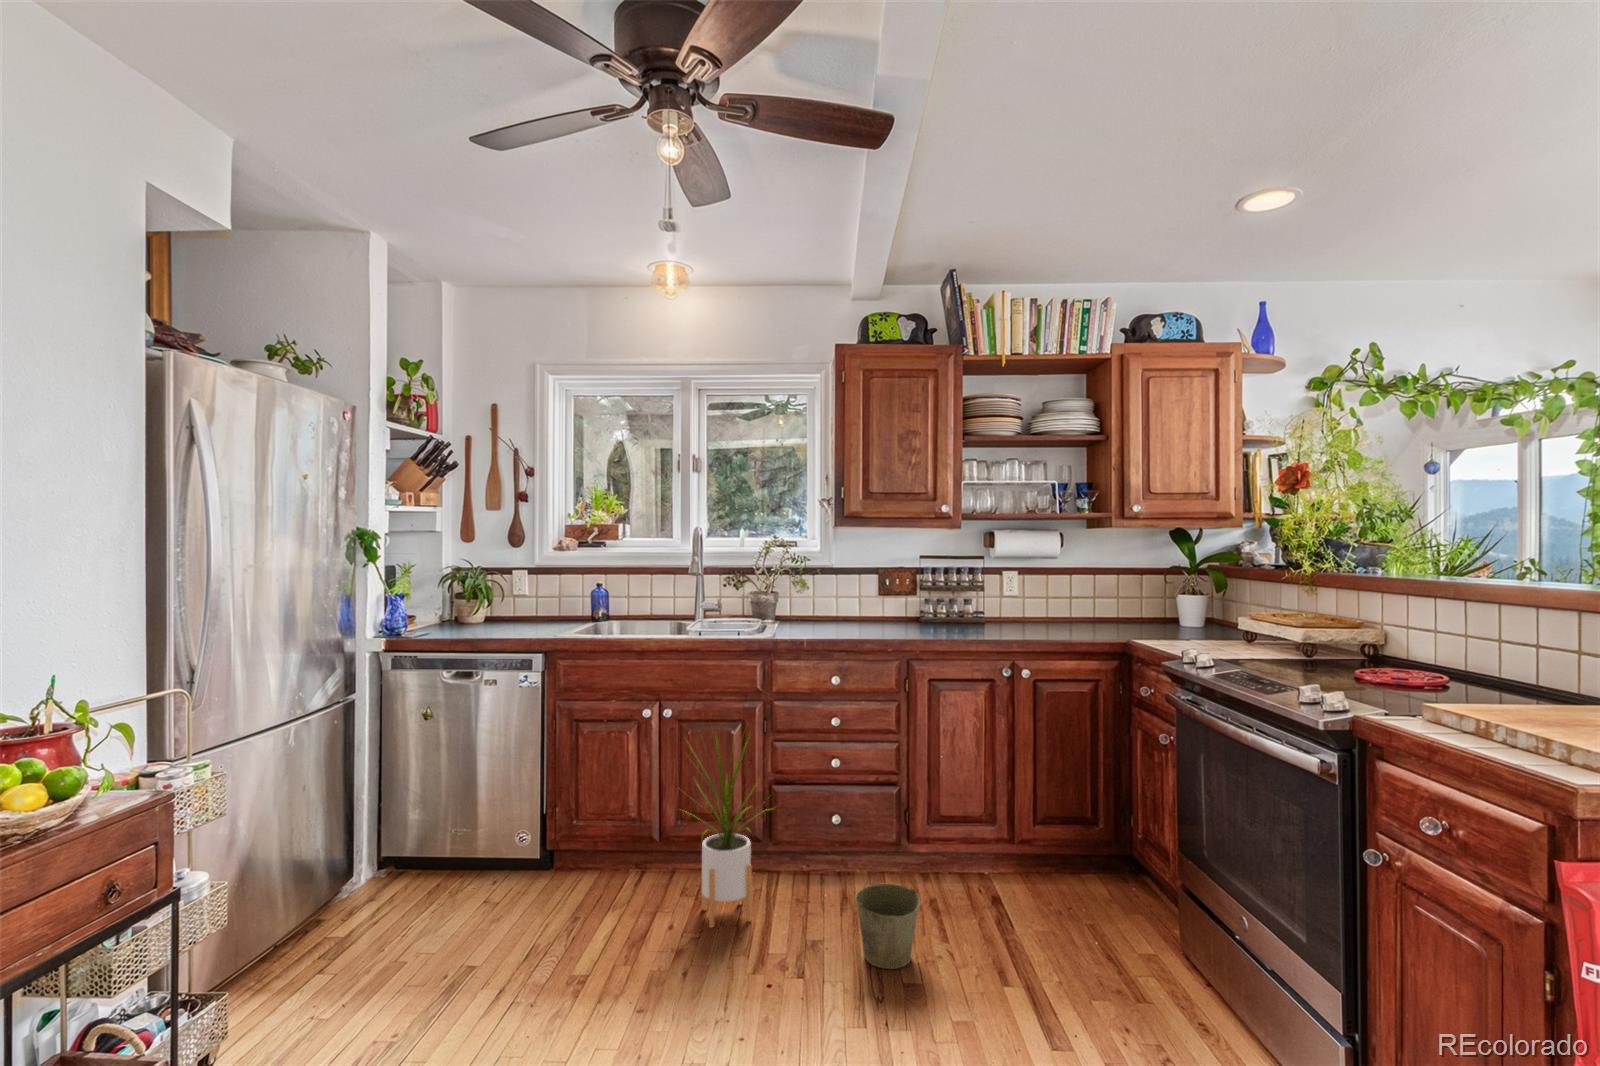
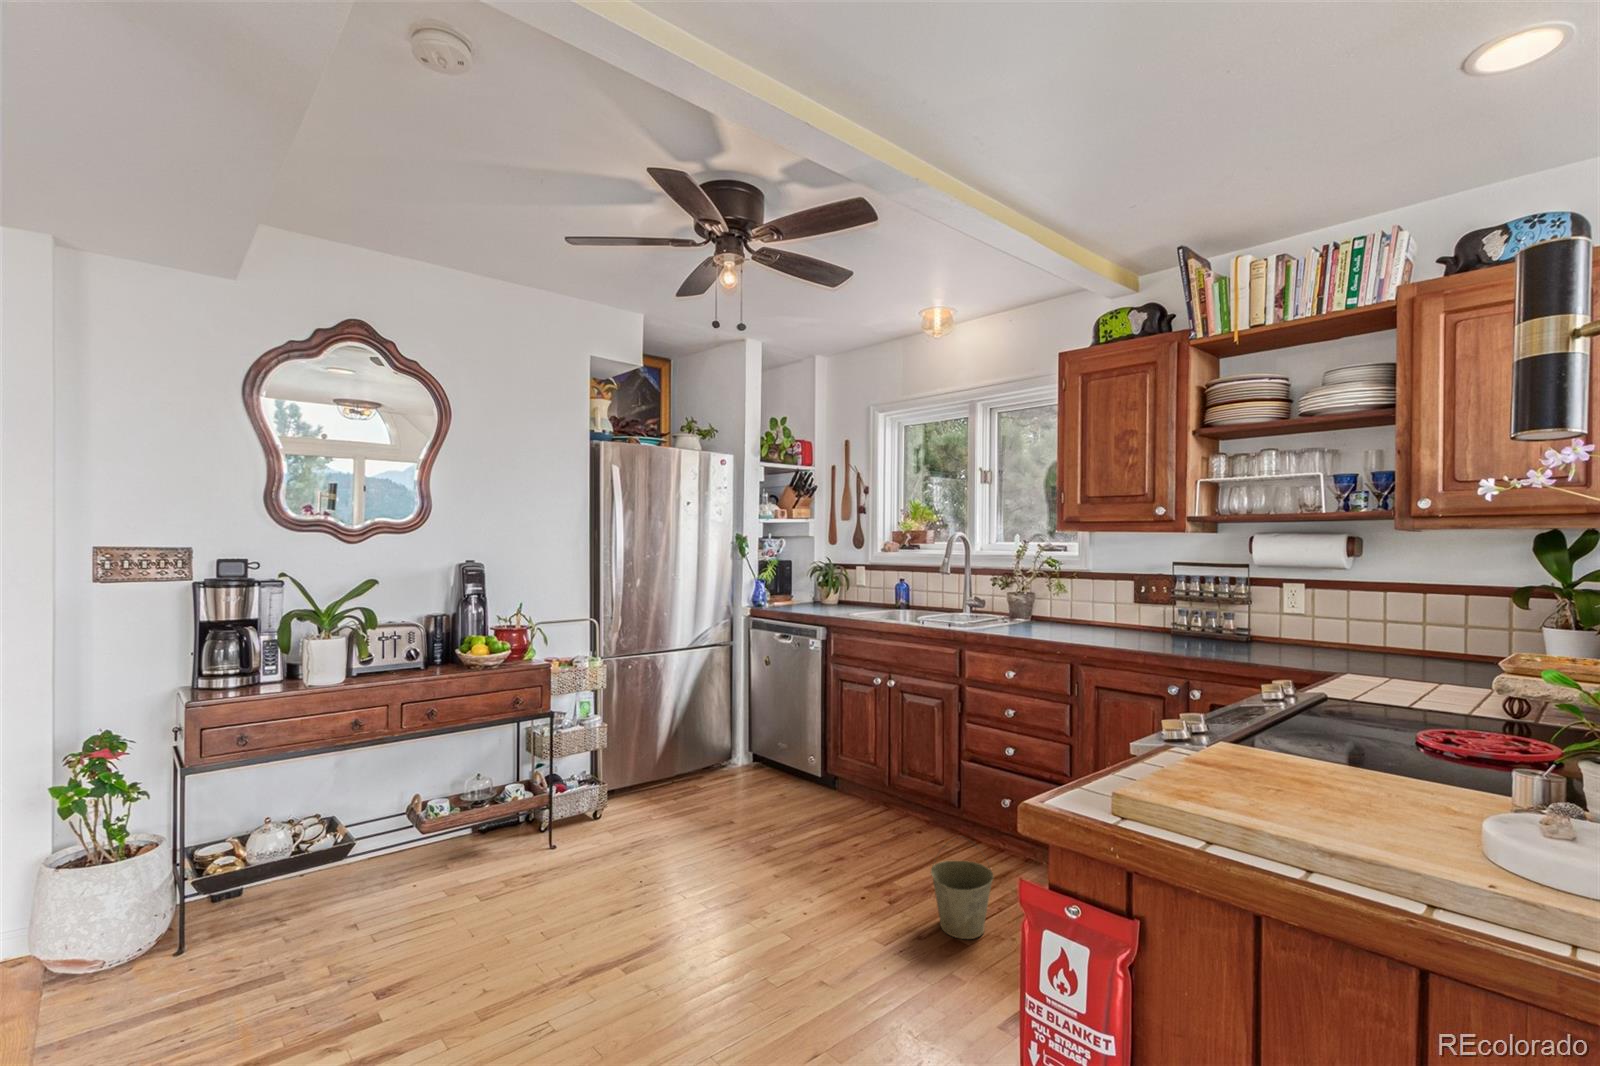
house plant: present [686,732,762,928] -> none [847,690,935,863]

